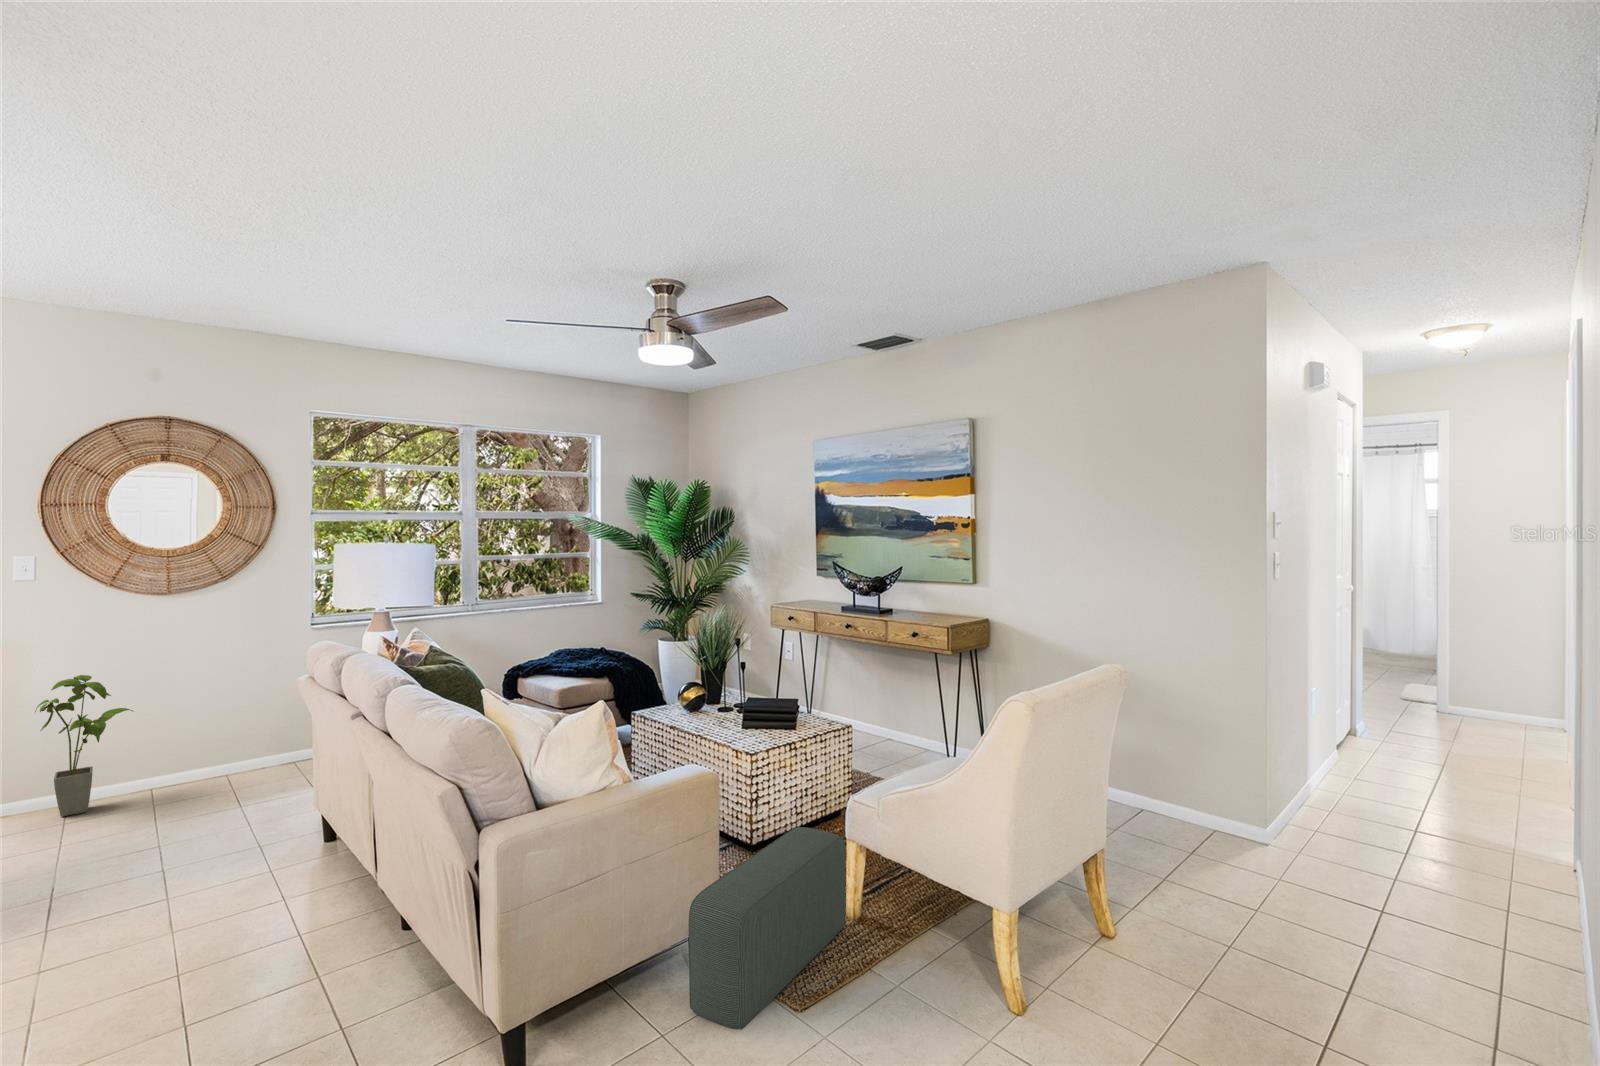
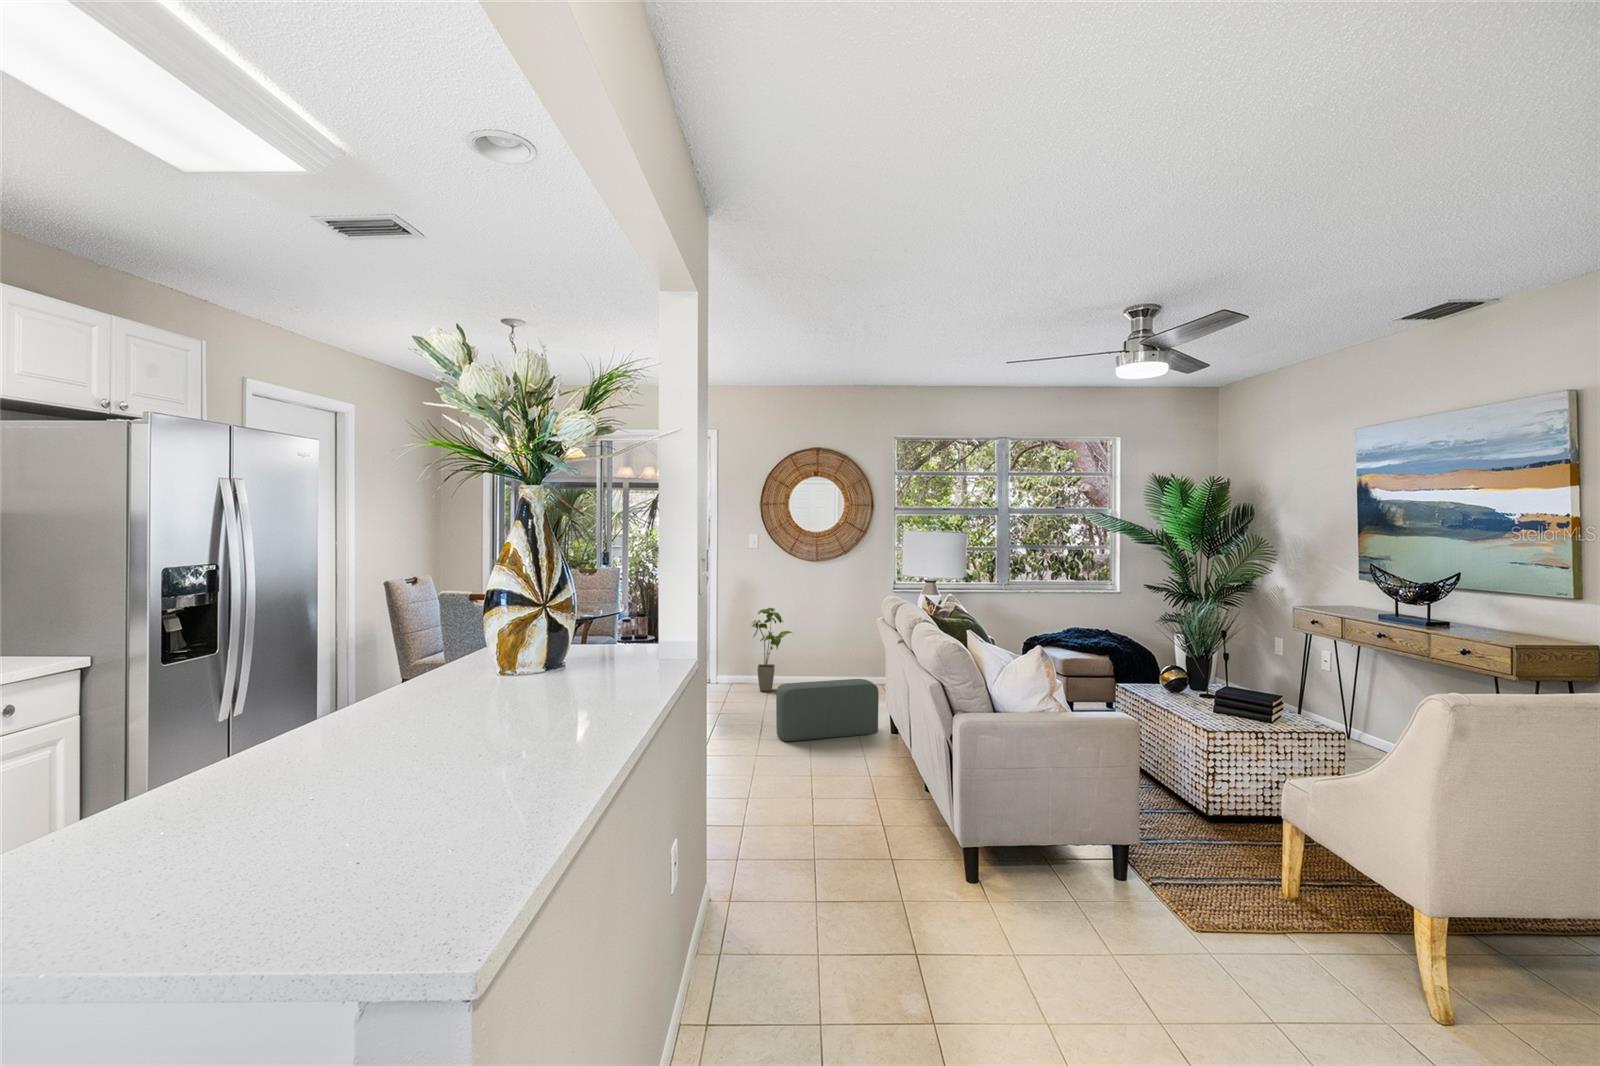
pouf: present [689,827,846,1030] -> present [776,679,879,741]

